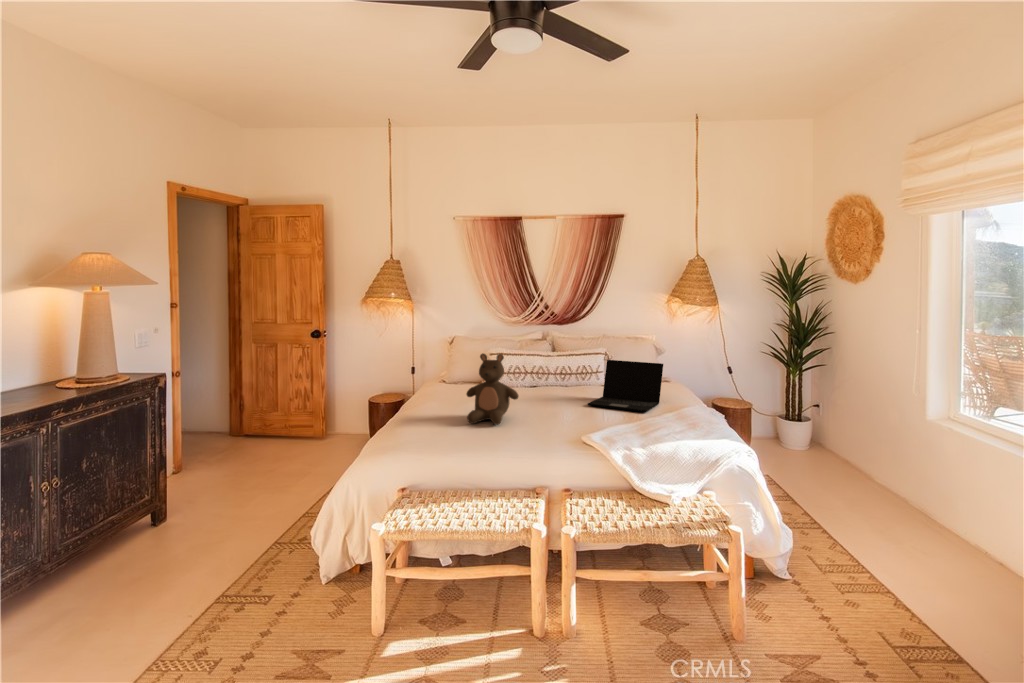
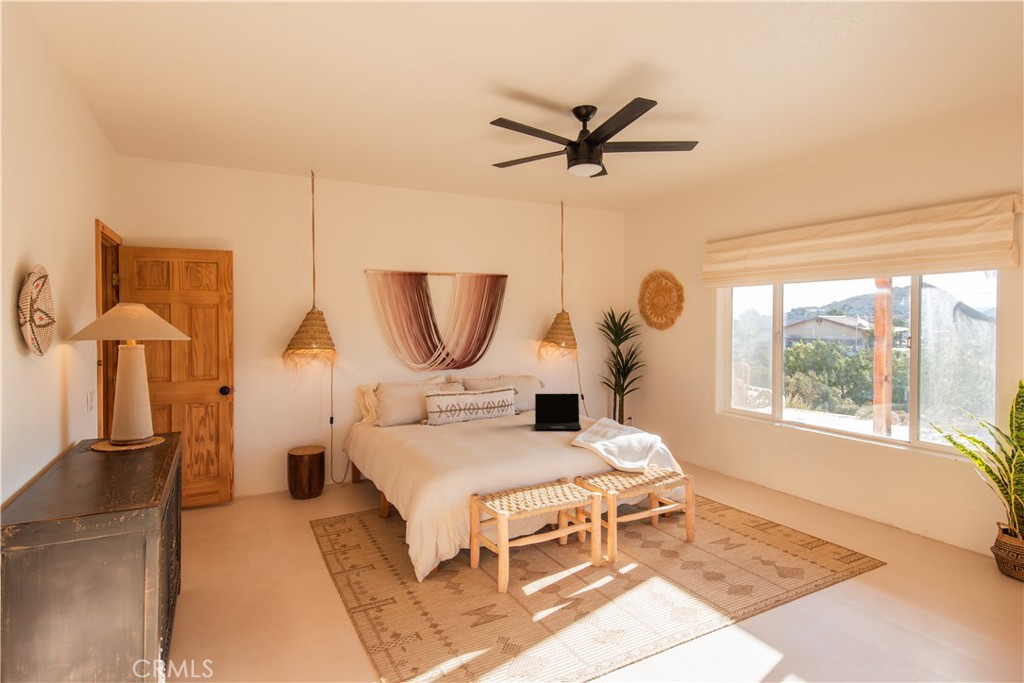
stuffed bear: present [466,353,519,425] -> none [460,396,503,454]

